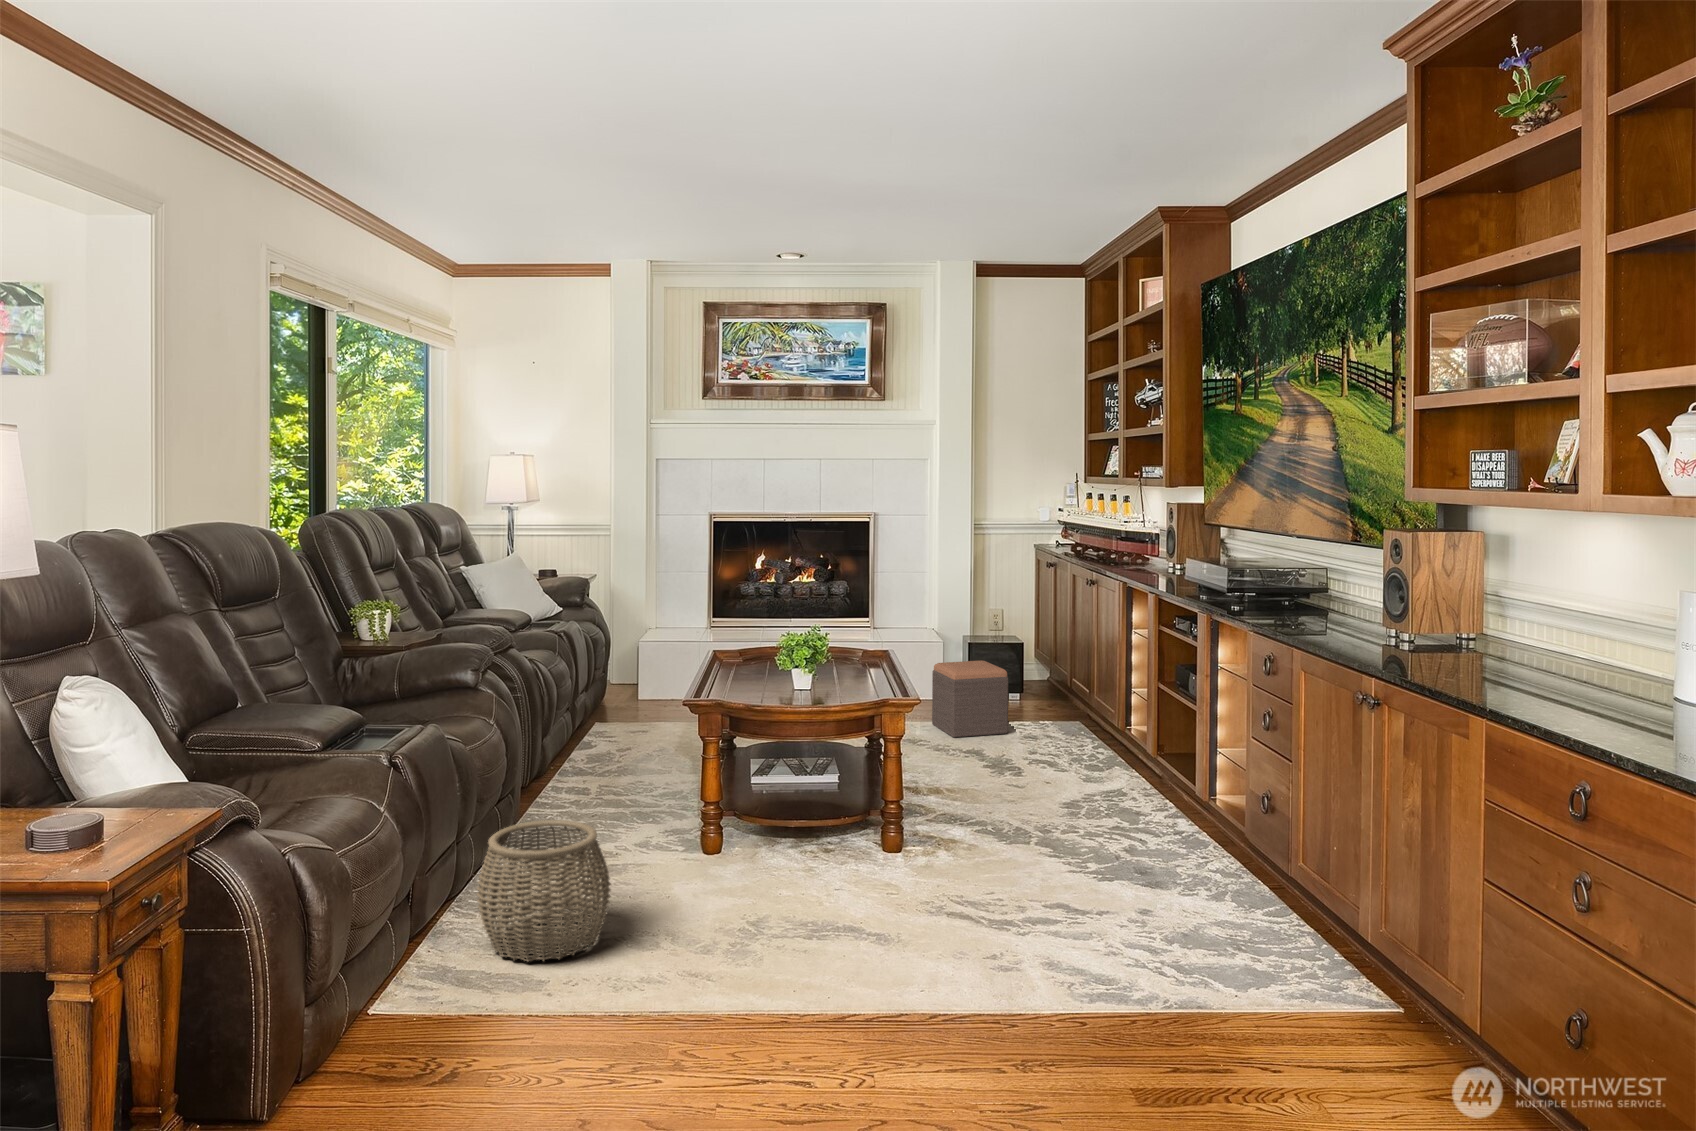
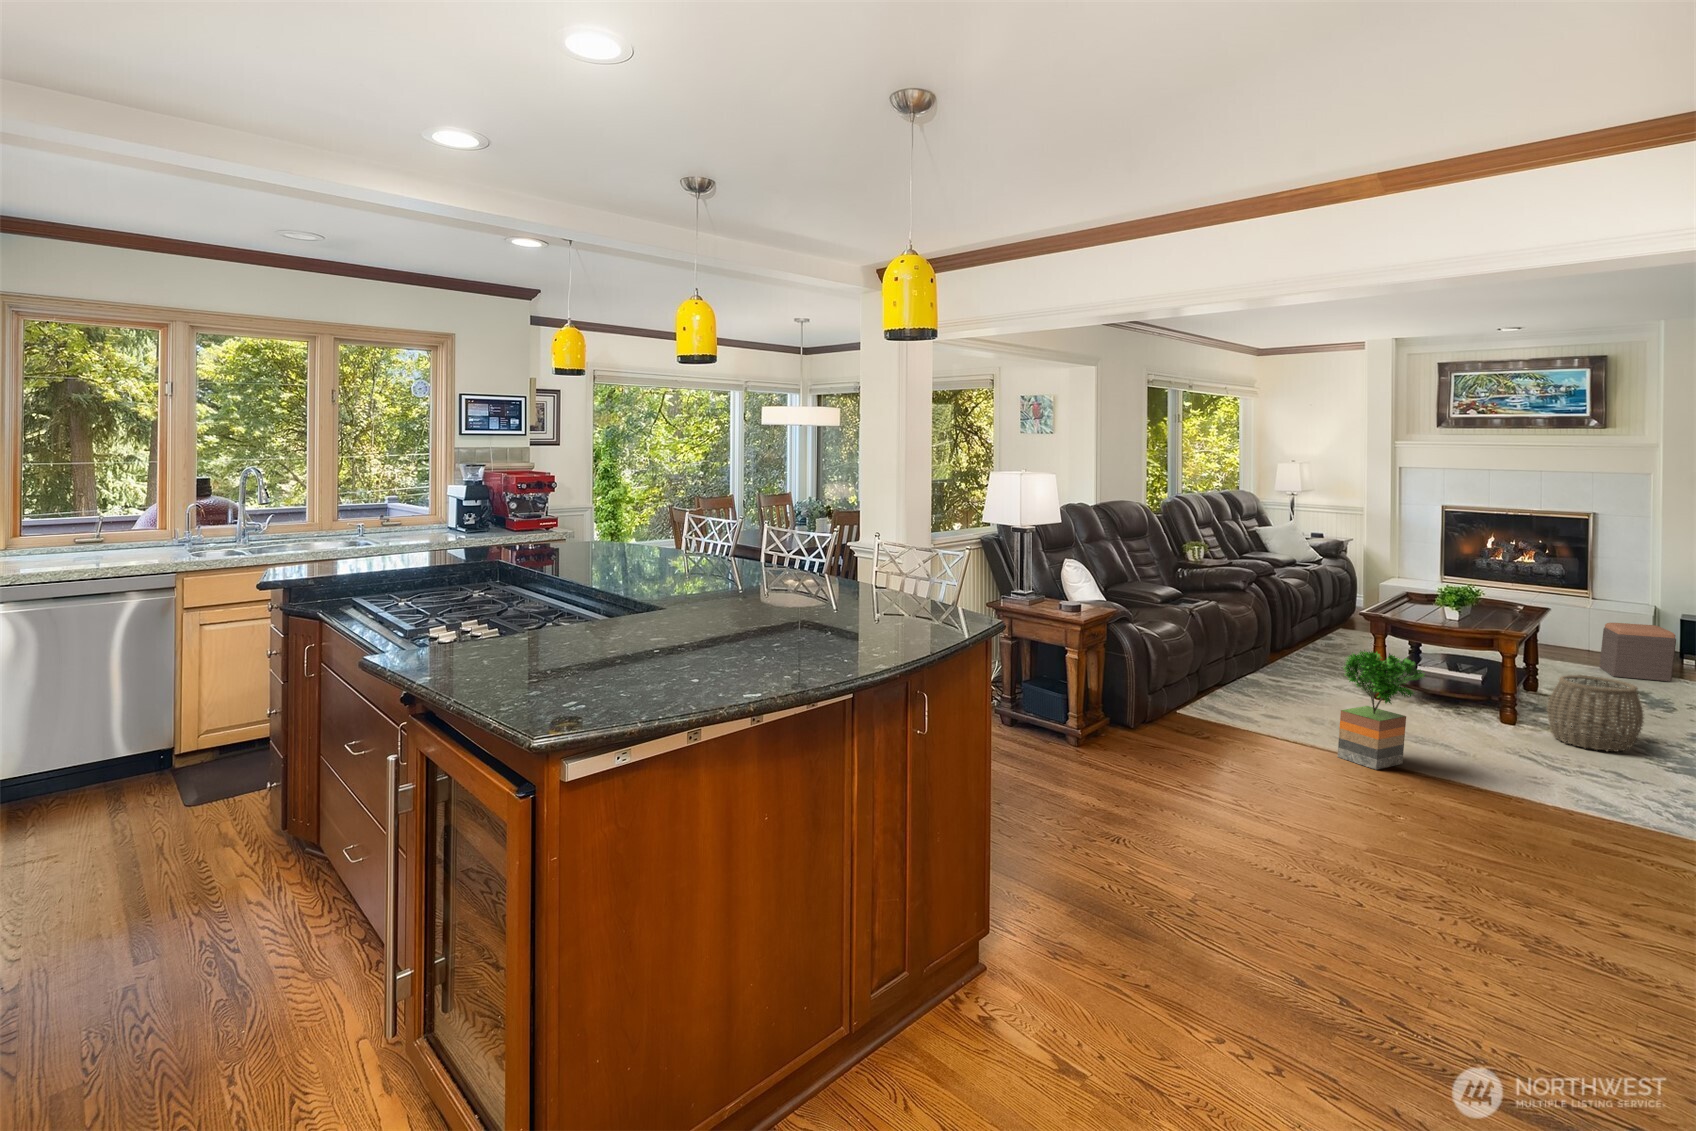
potted tree: none [691,813,831,1053] -> present [1338,650,1425,770]
woven basket: present [477,820,611,962] -> present [1547,675,1644,752]

